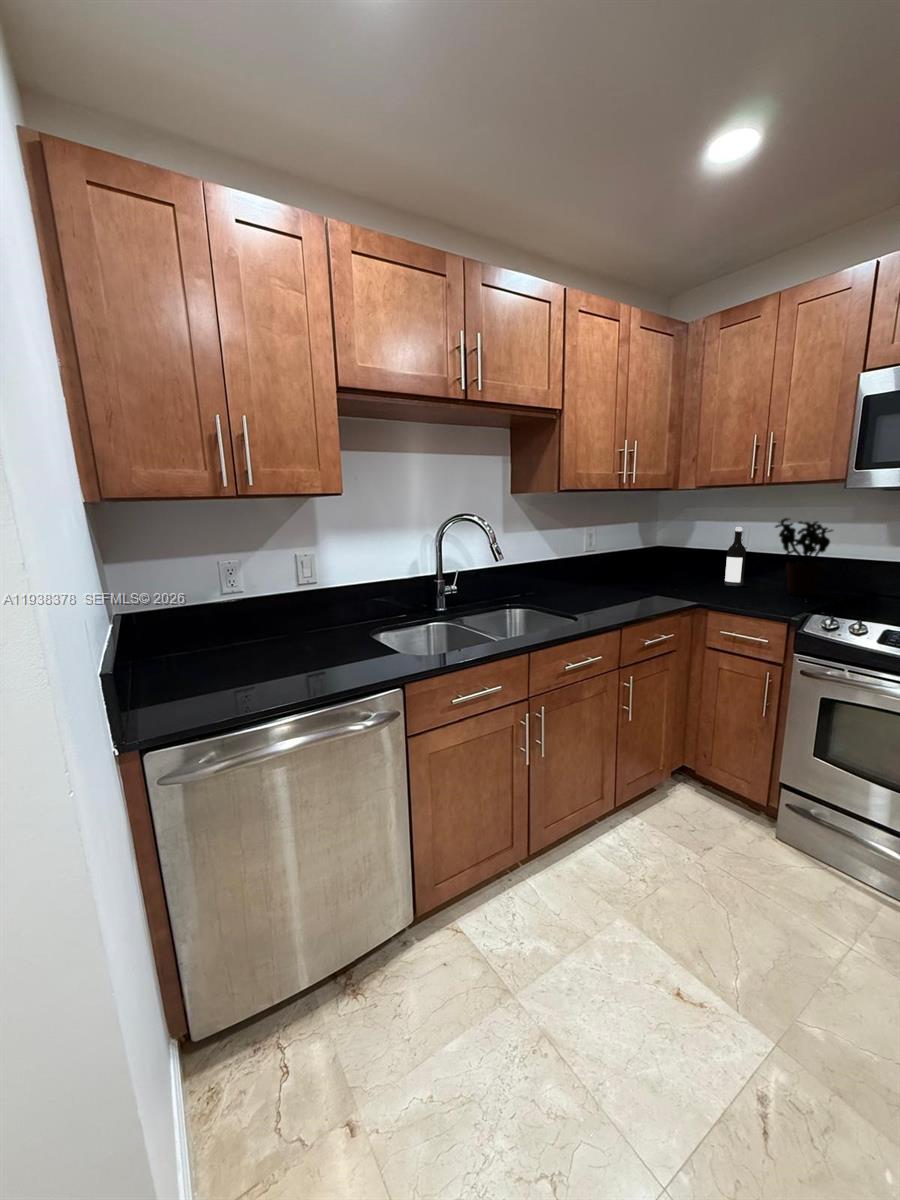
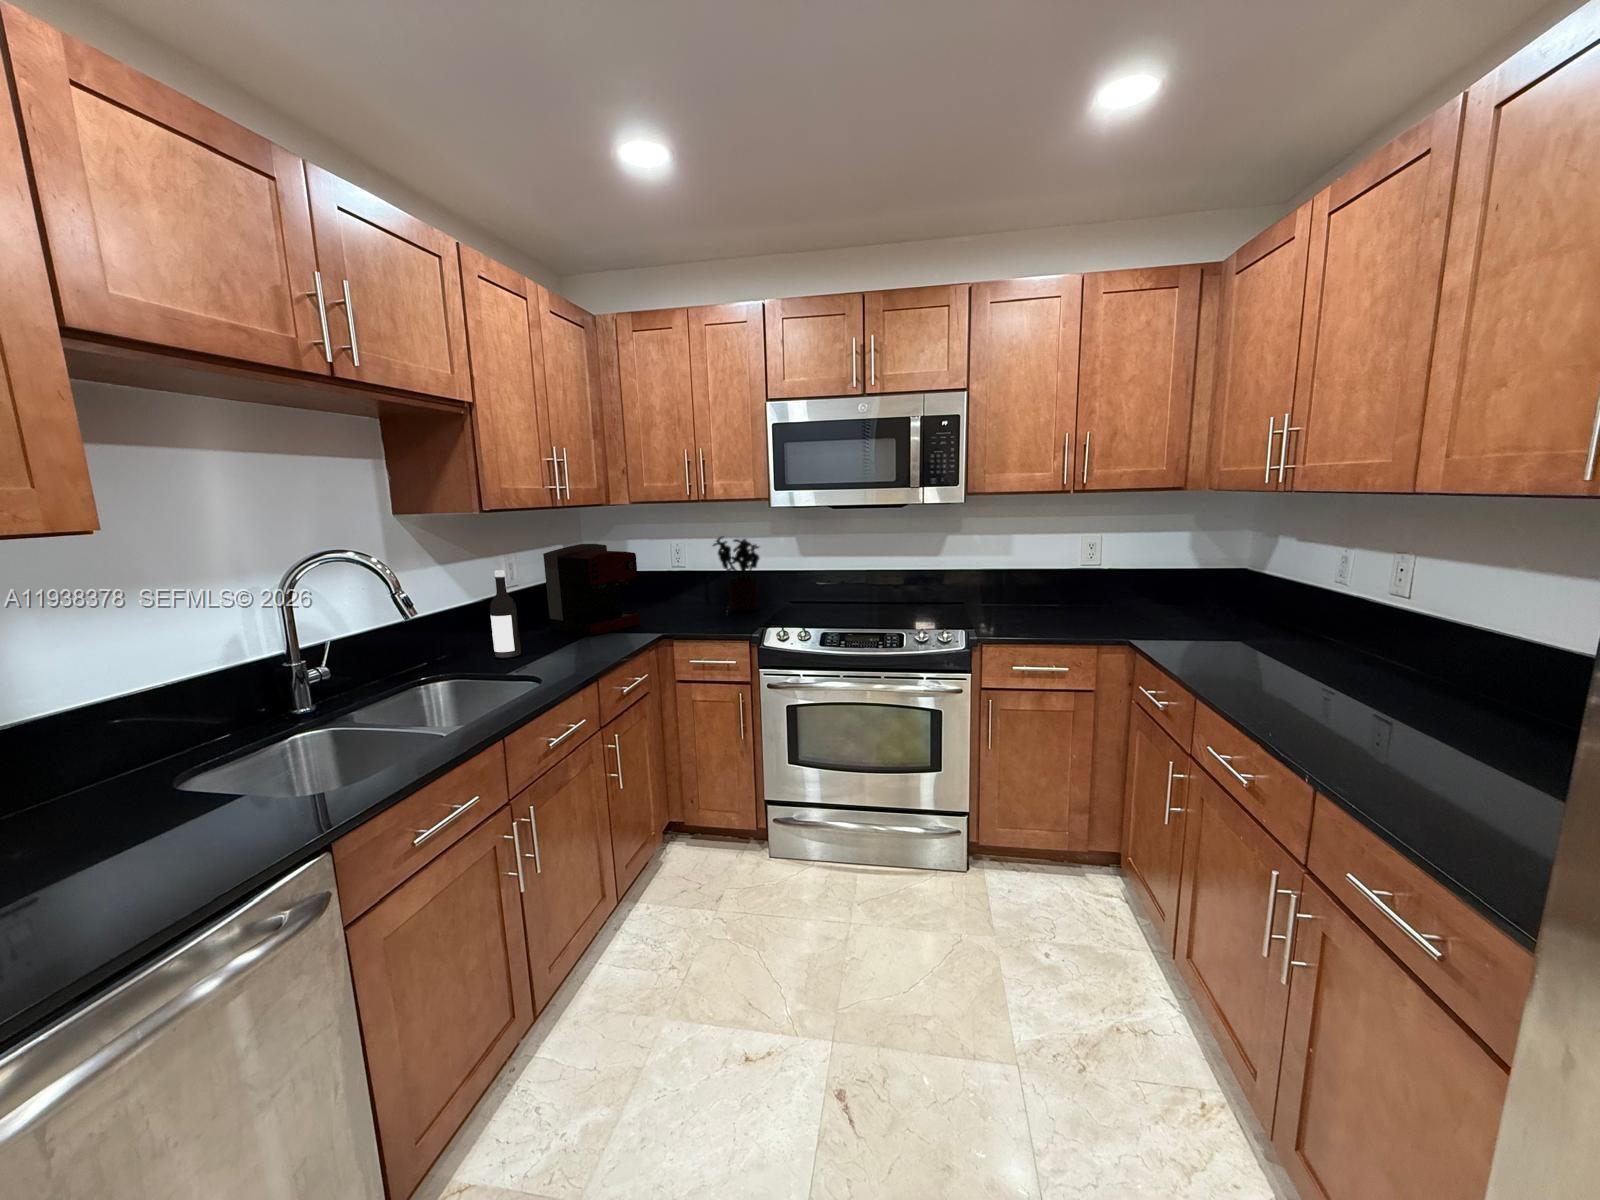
coffee maker: none [610,520,689,596] -> present [543,544,640,636]
wine bottle: present [725,527,746,587] -> present [490,570,521,658]

